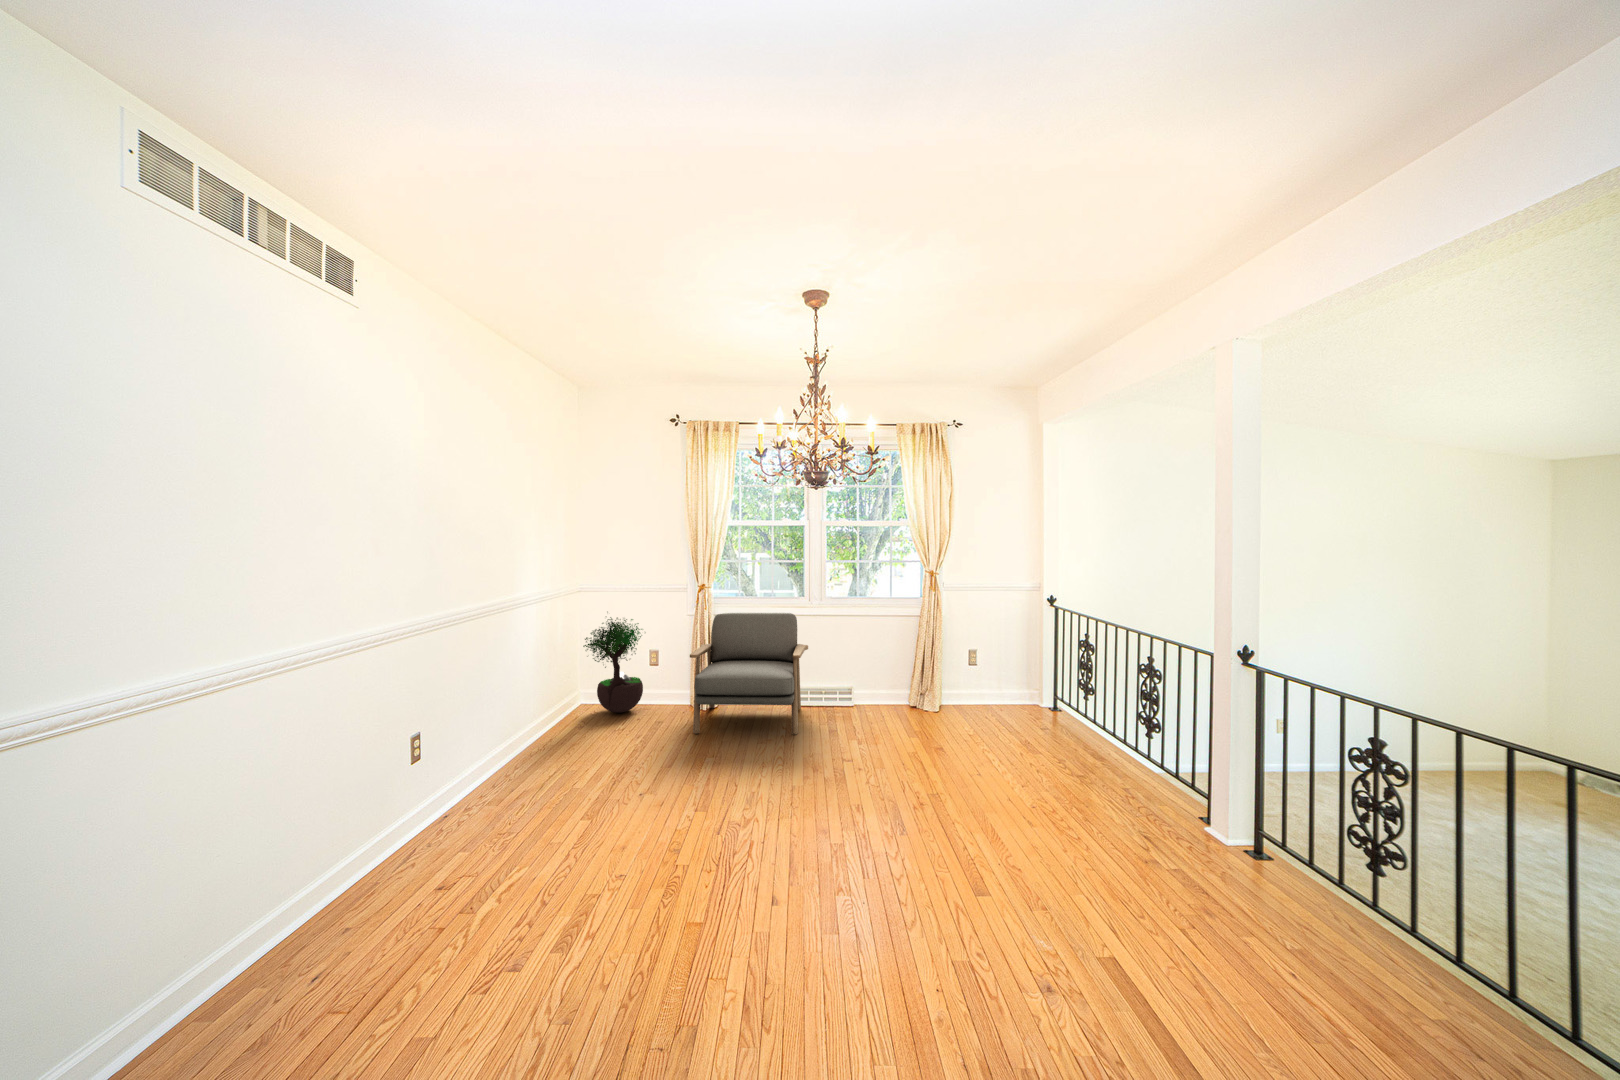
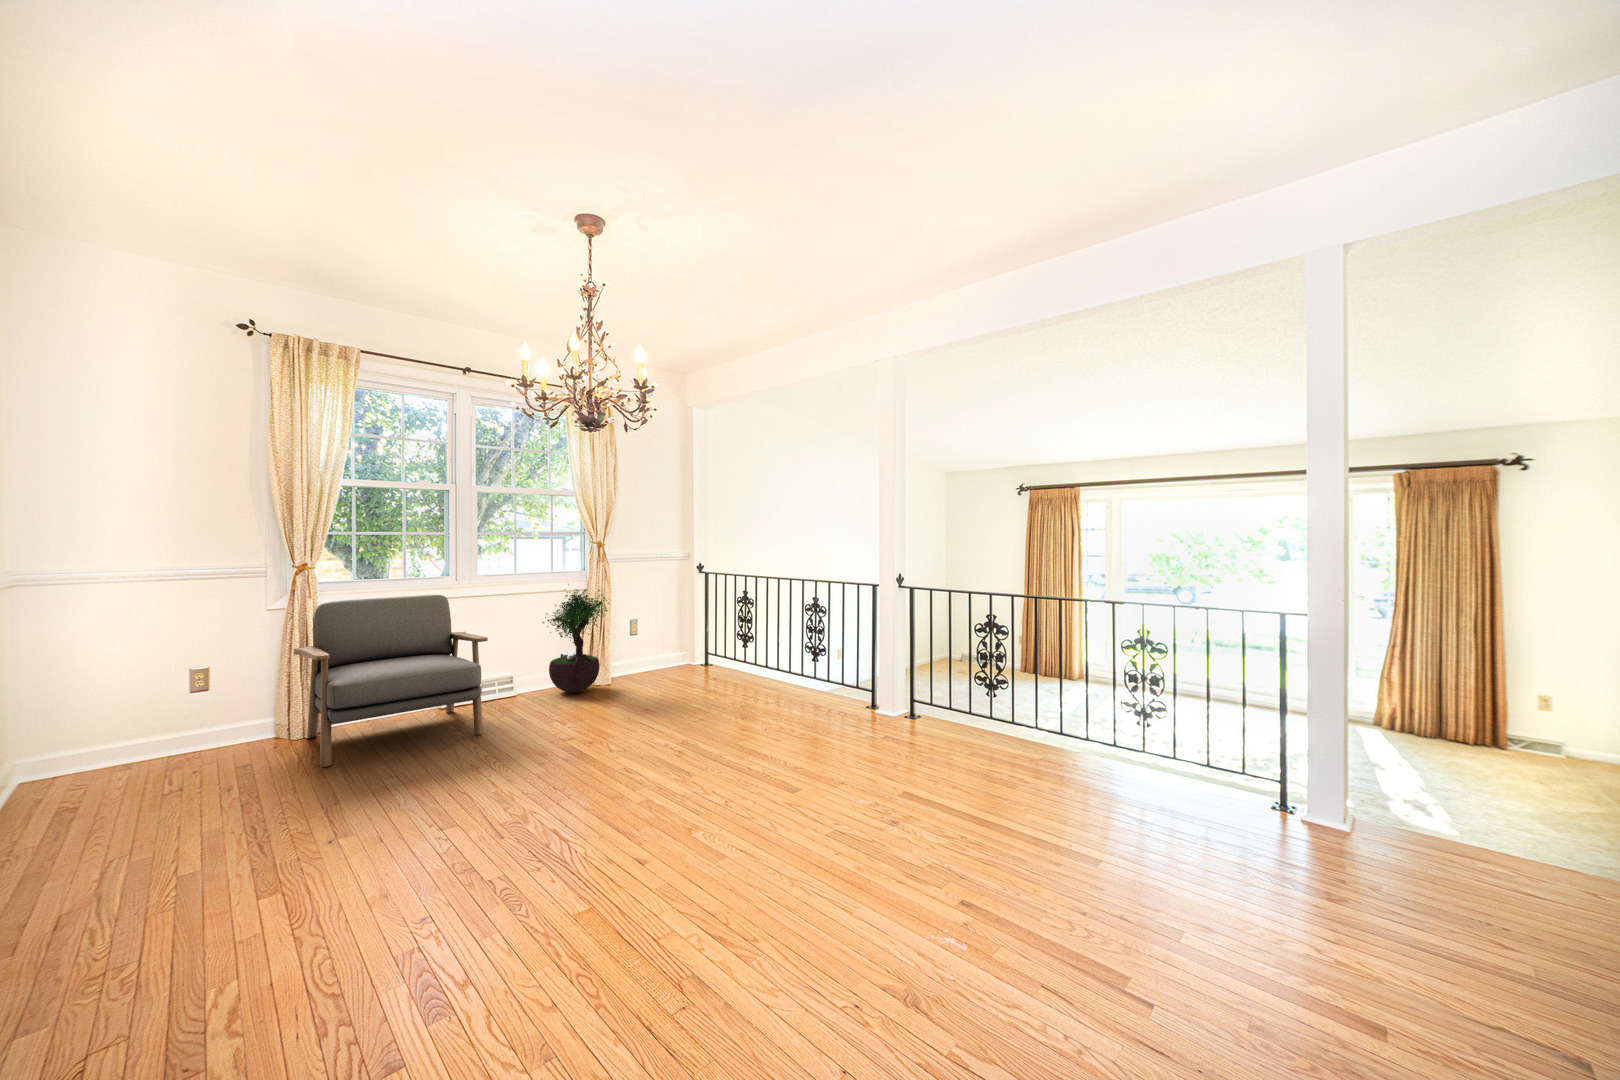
potted tree: present [583,617,643,713] -> present [543,584,609,692]

